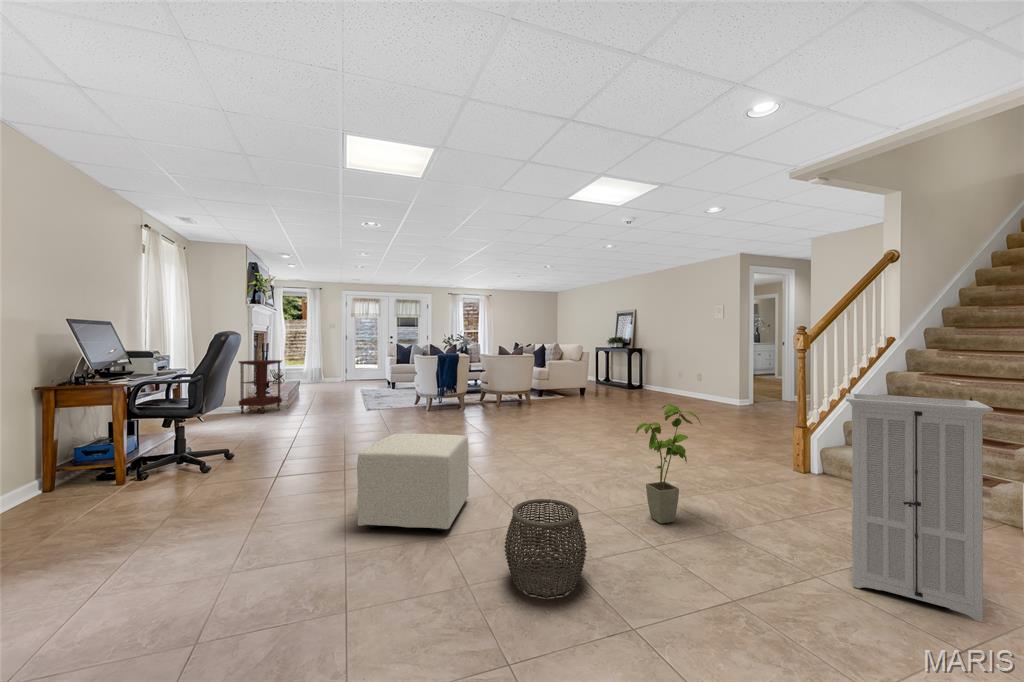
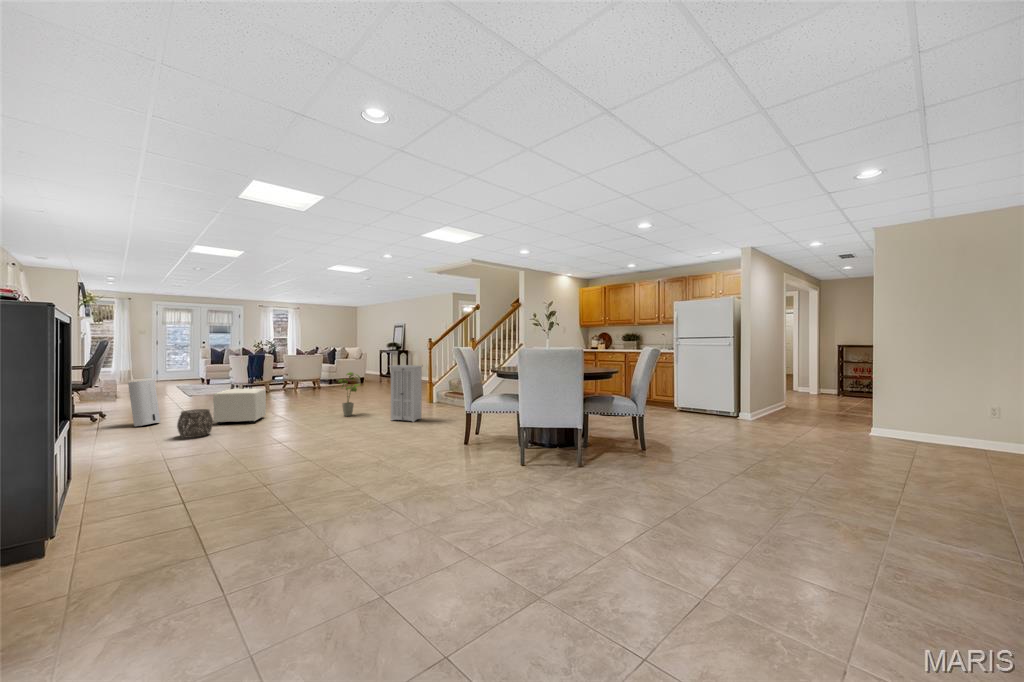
side table: present [239,360,282,414] -> none [76,361,115,401]
air purifier: none [207,407,271,514] -> present [128,380,160,426]
woven basket: present [505,499,587,597] -> present [177,409,213,438]

